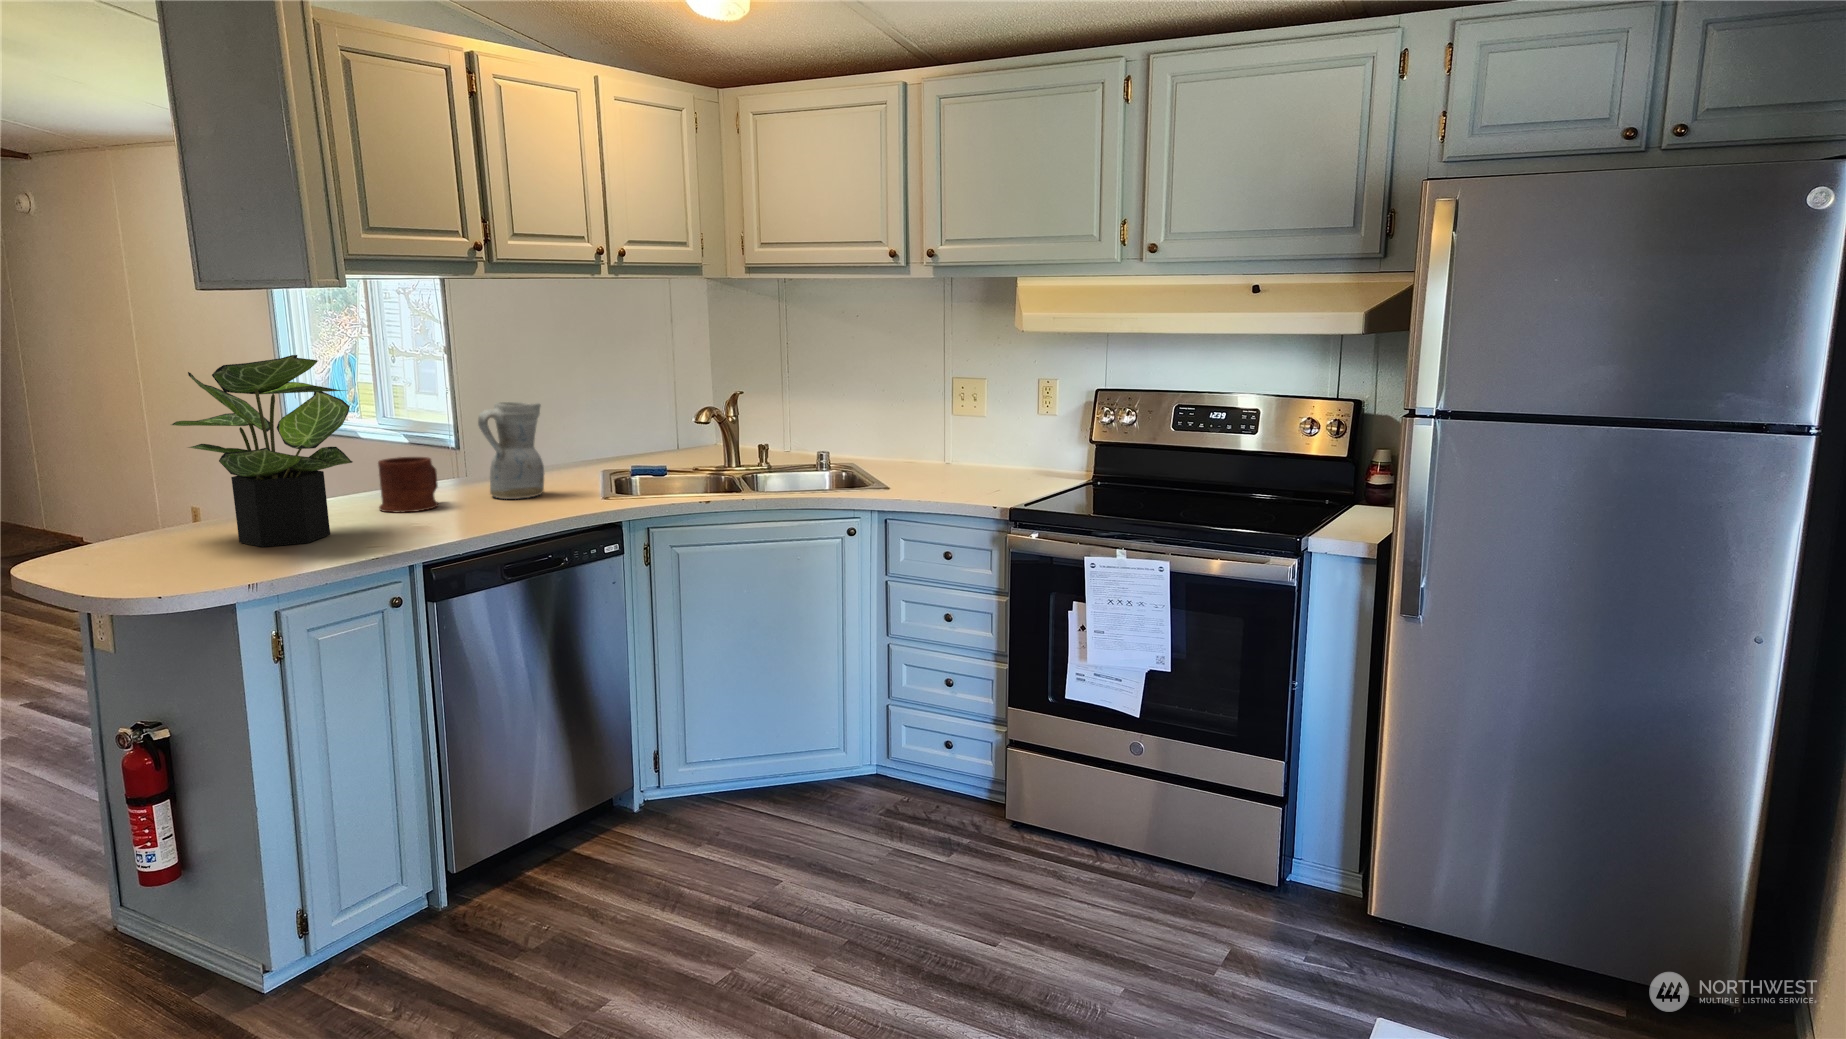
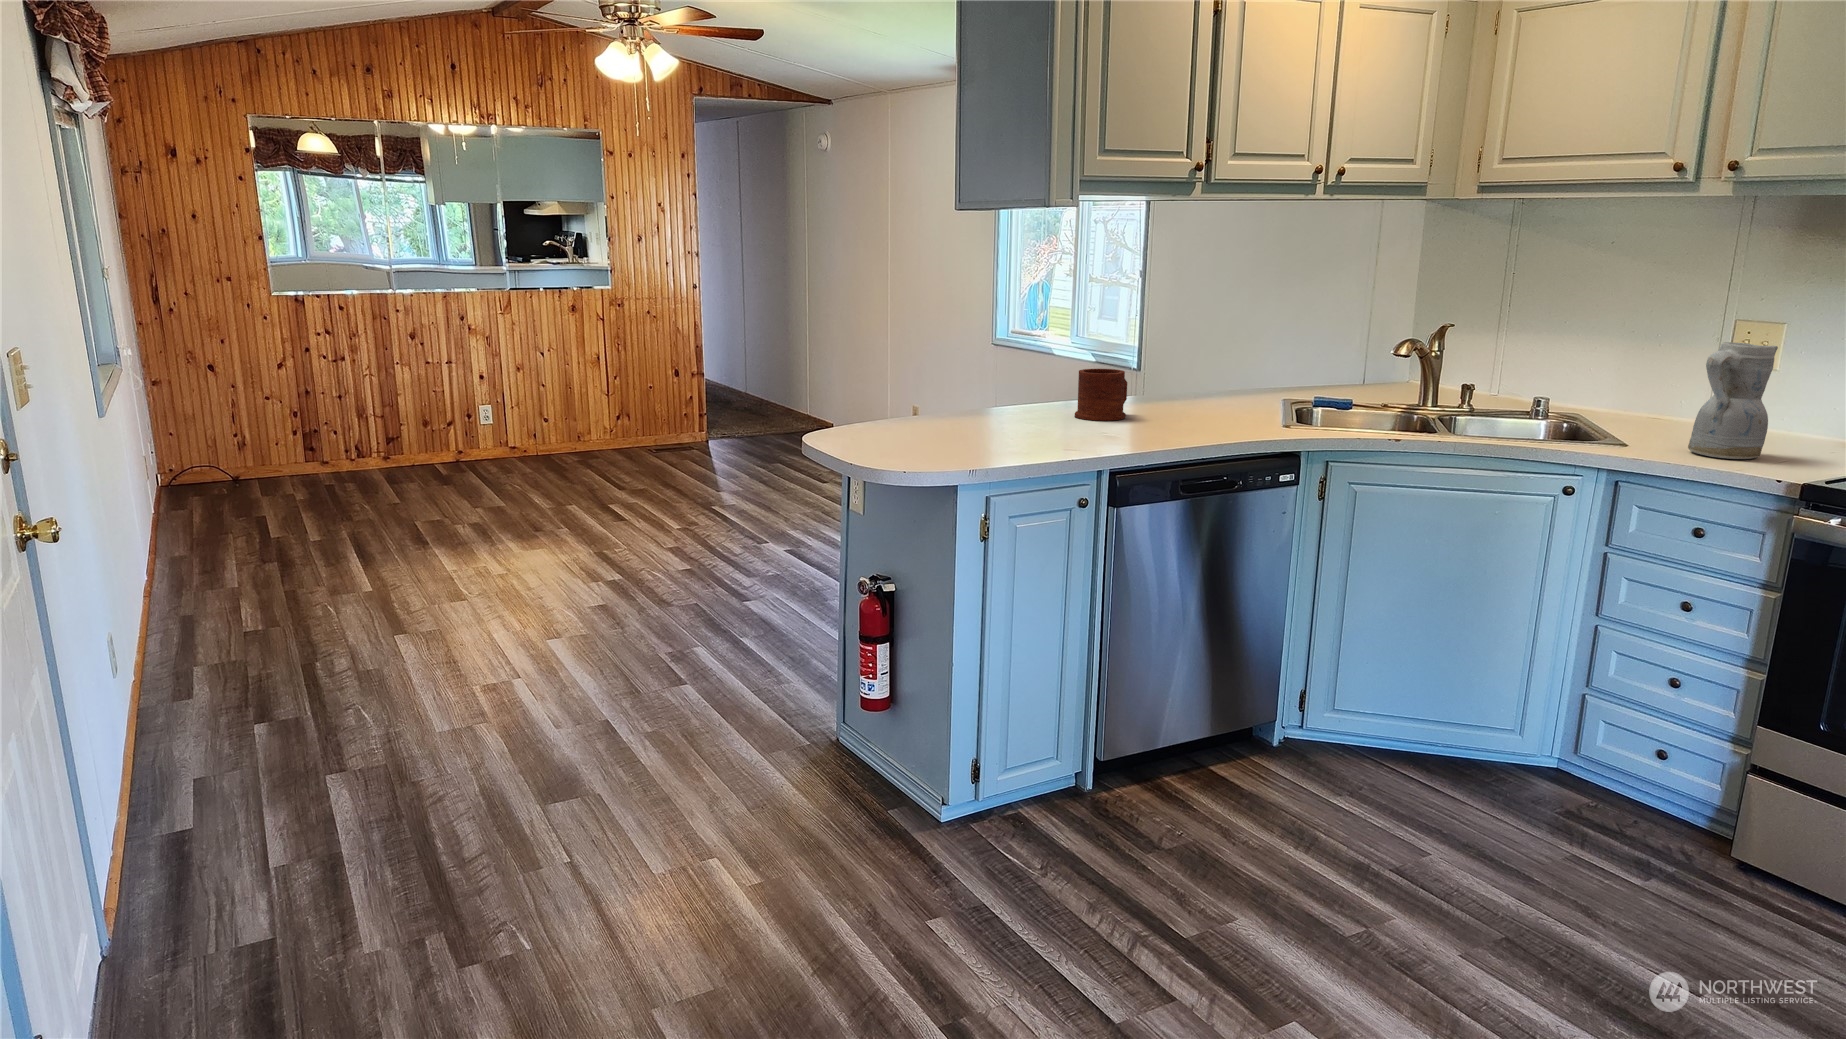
potted plant: present [172,355,353,547] -> none [923,267,1066,438]
ceramic pitcher: present [478,402,544,499] -> present [1688,342,1778,459]

